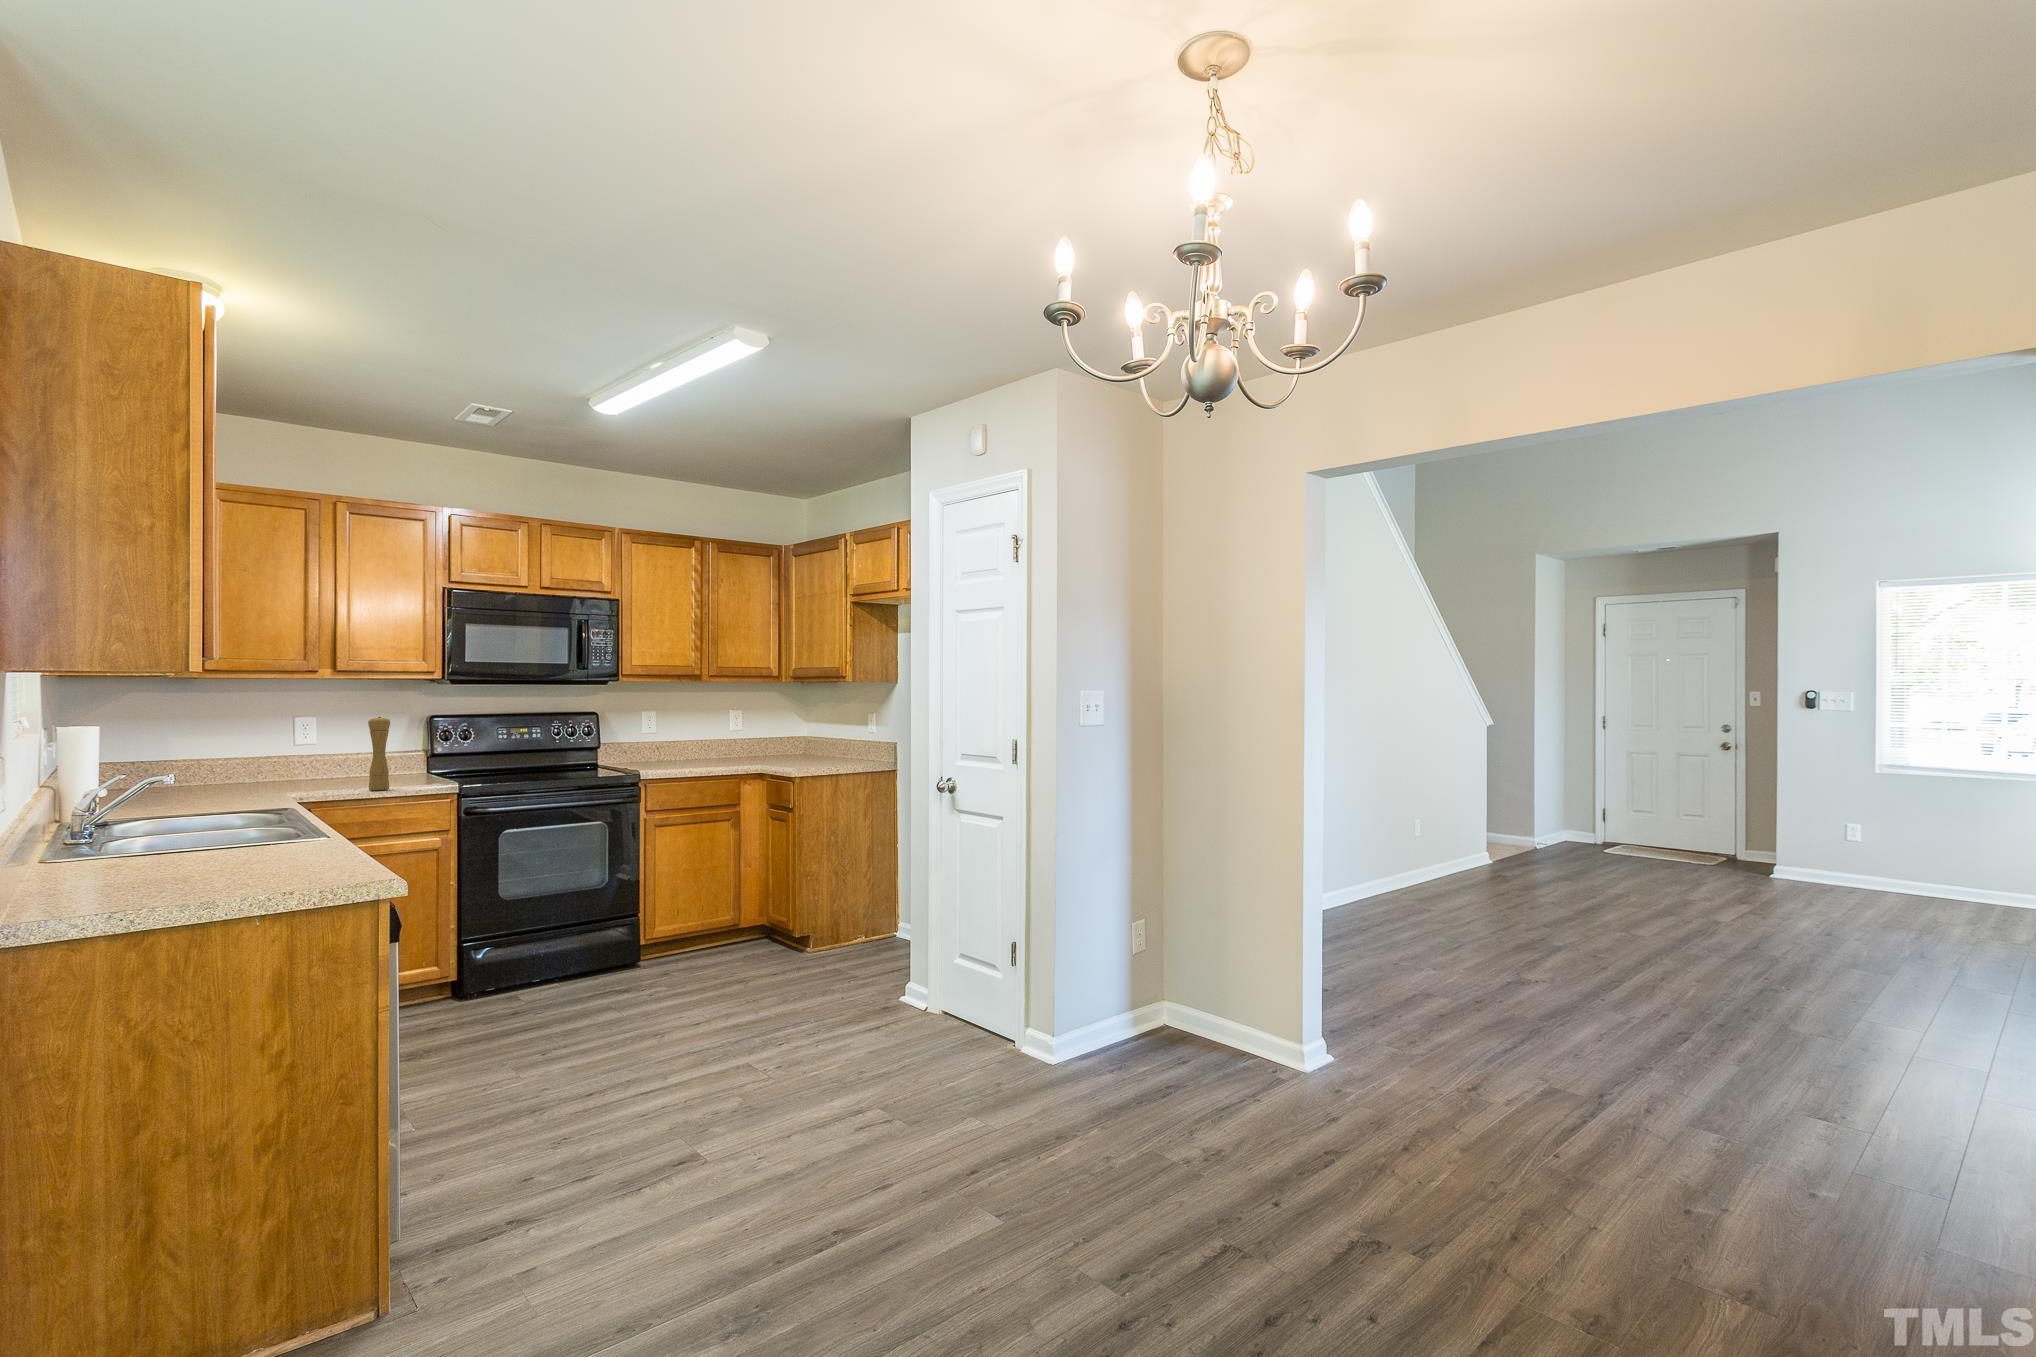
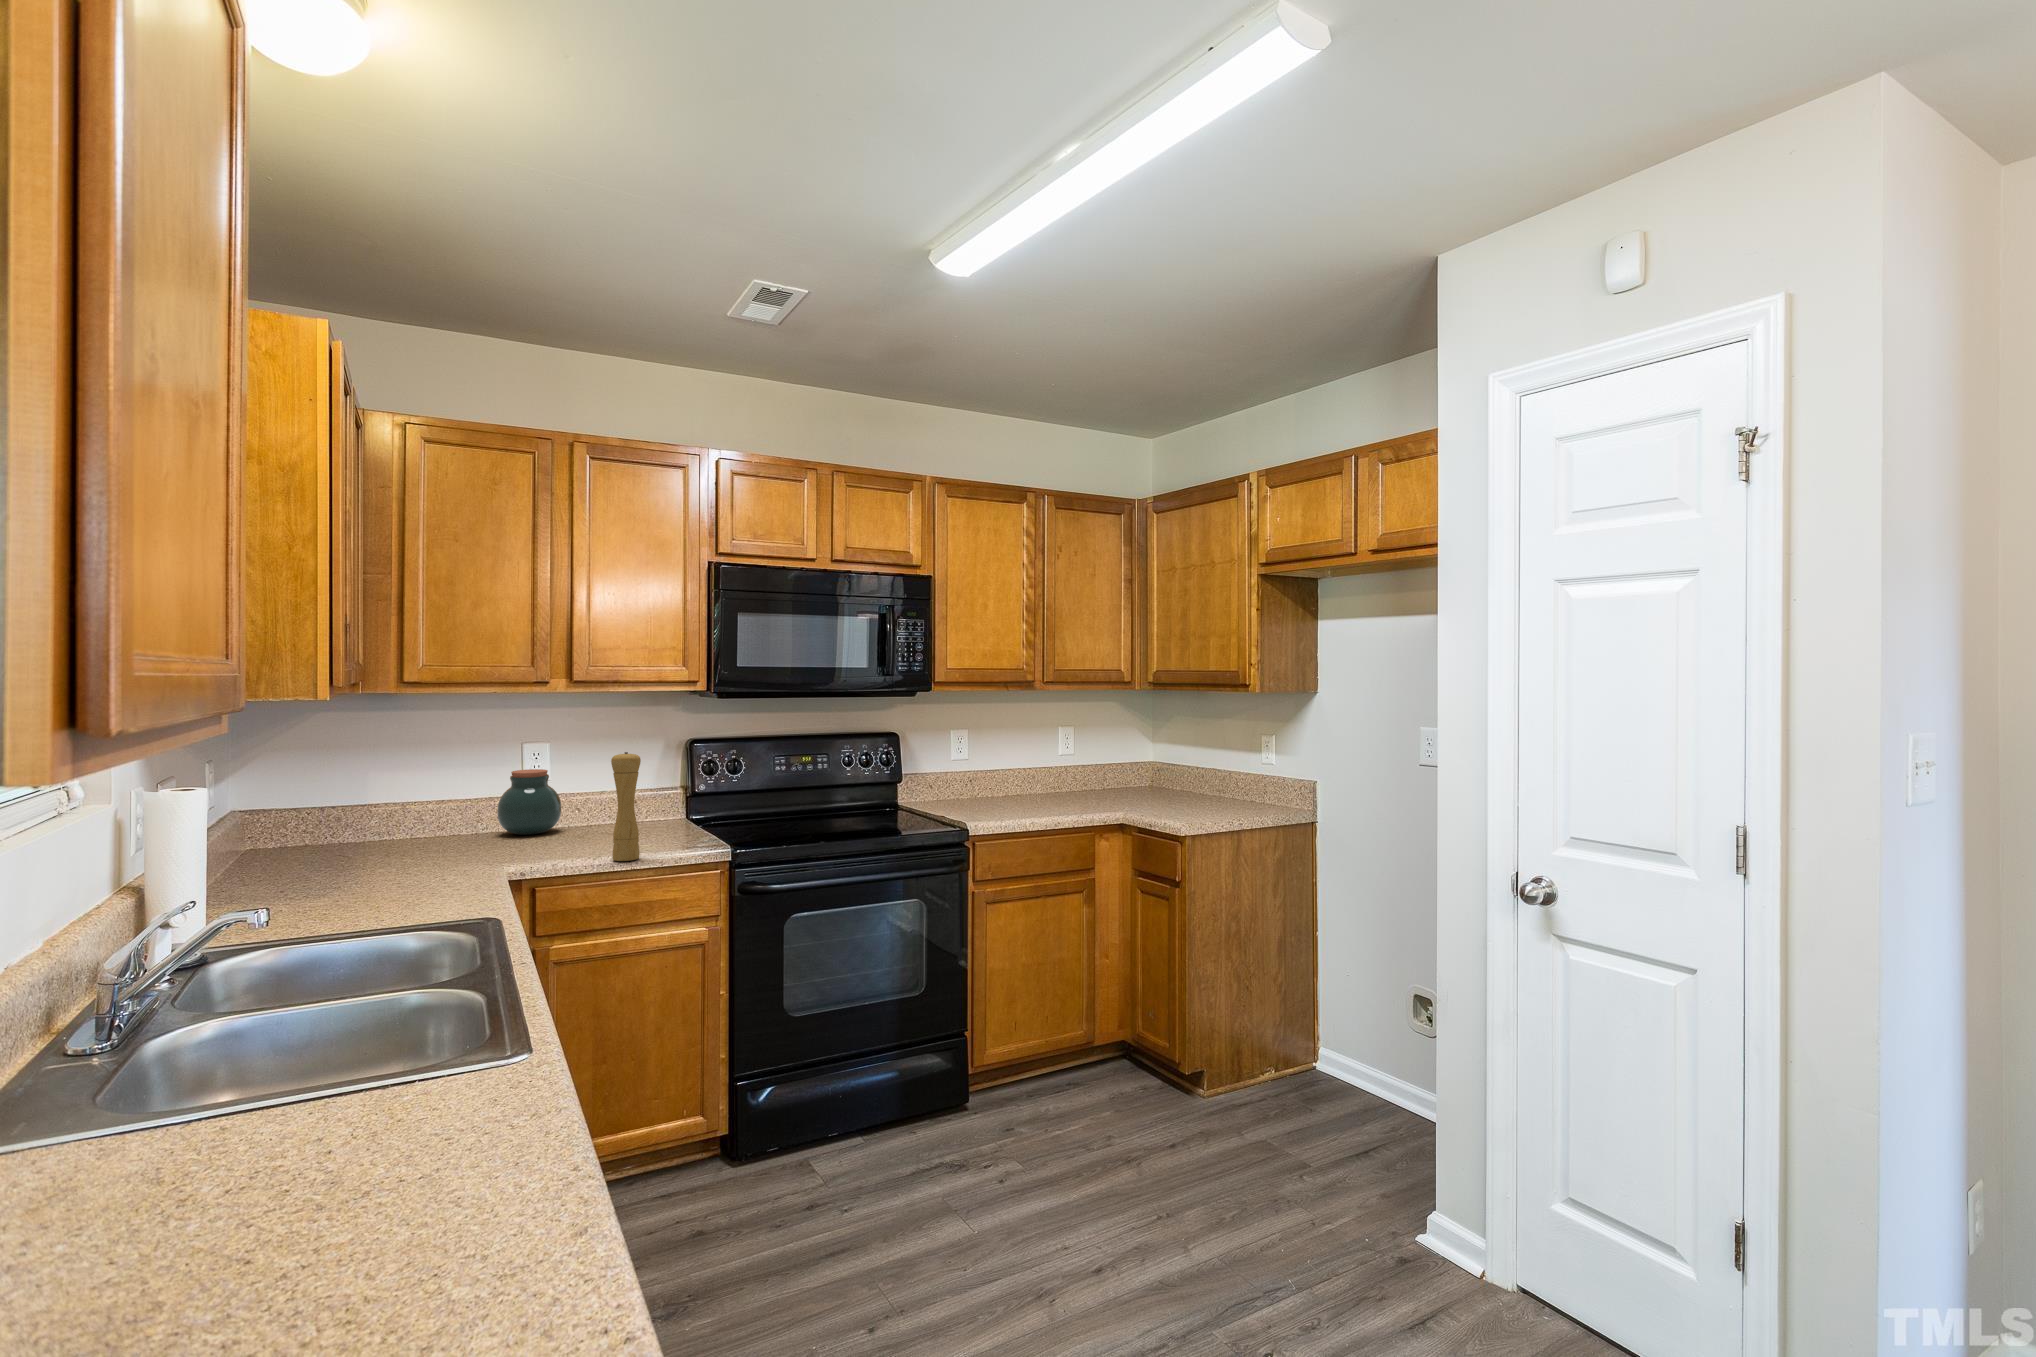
jar: none [273,738,325,784] -> present [497,769,561,835]

